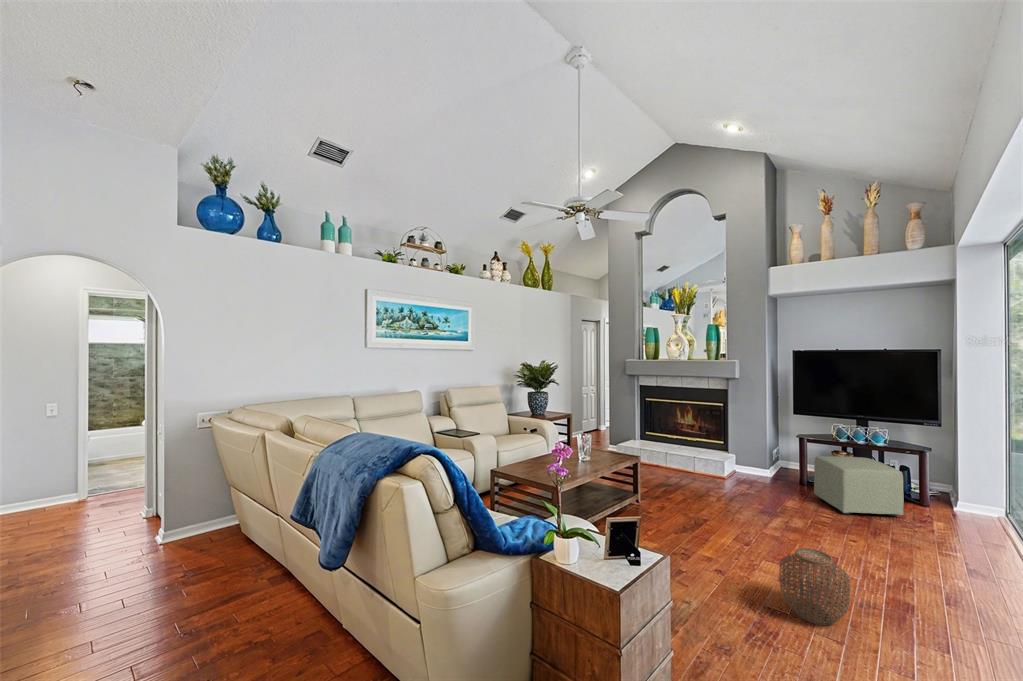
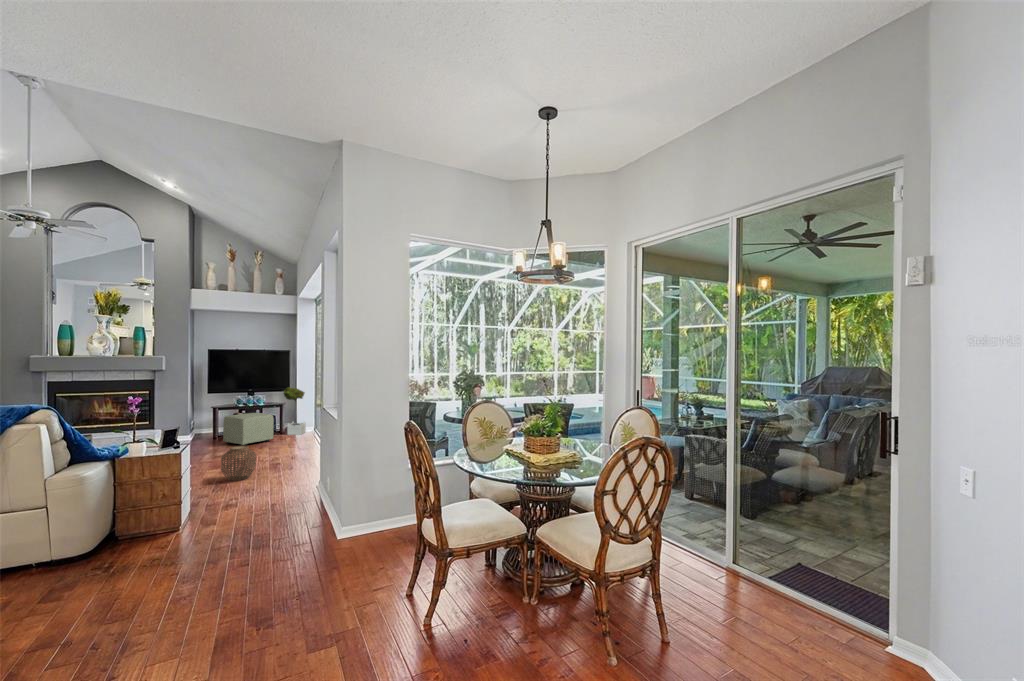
potted tree: none [925,421,978,518] -> present [284,387,306,435]

